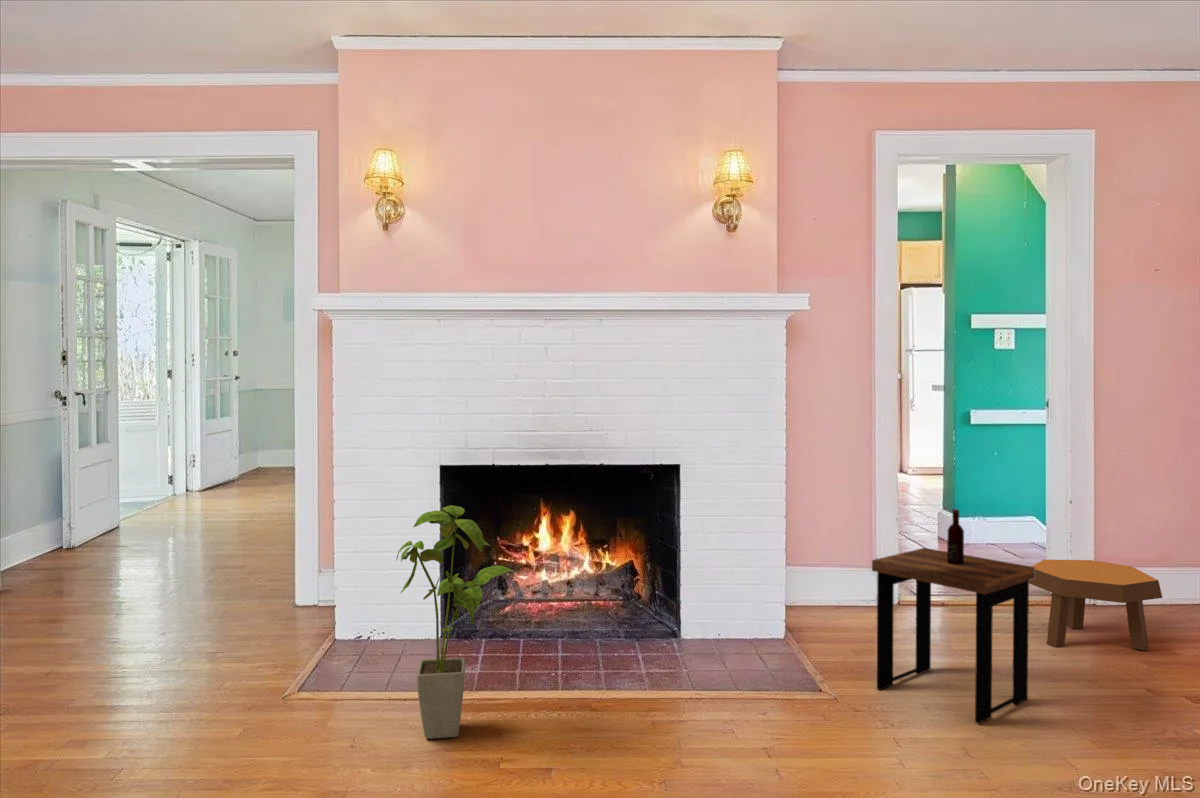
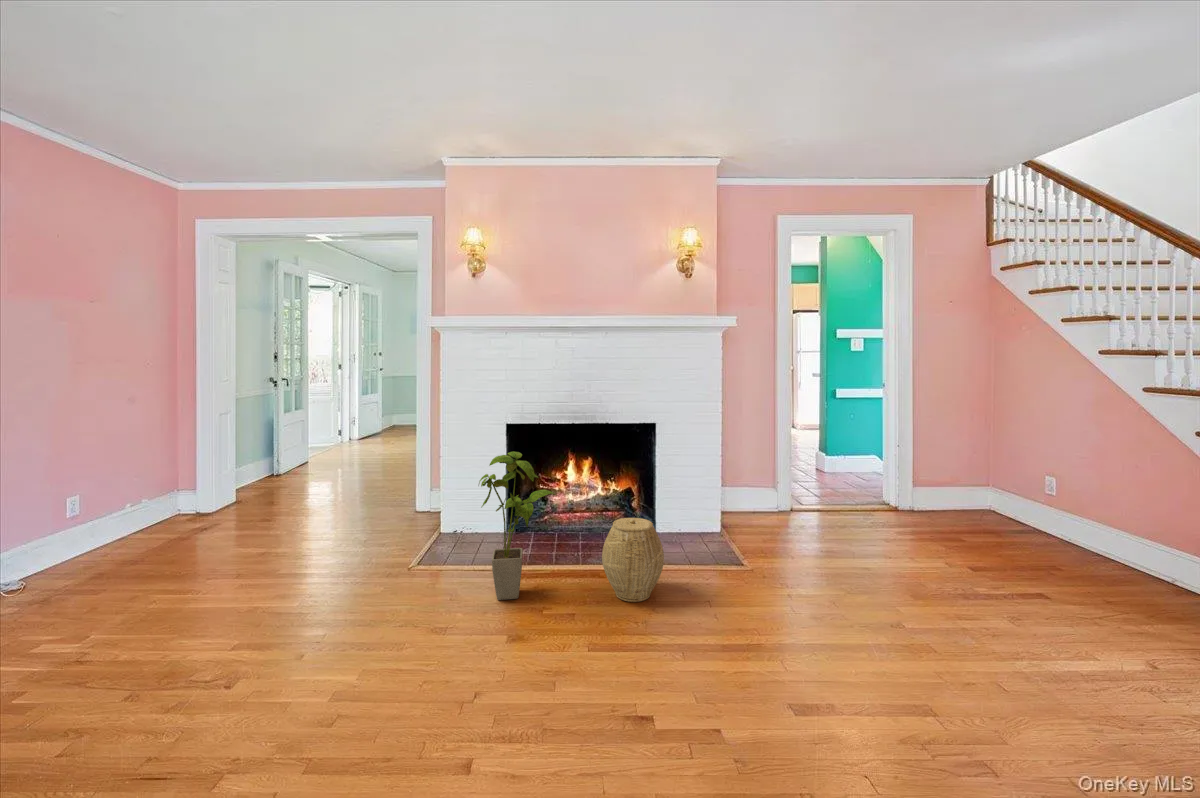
side table: present [872,509,1035,724] -> none [780,454,885,591]
footstool: present [1029,560,1163,651] -> none [872,485,960,542]
woven basket: none [590,610,686,741] -> present [602,518,664,602]

